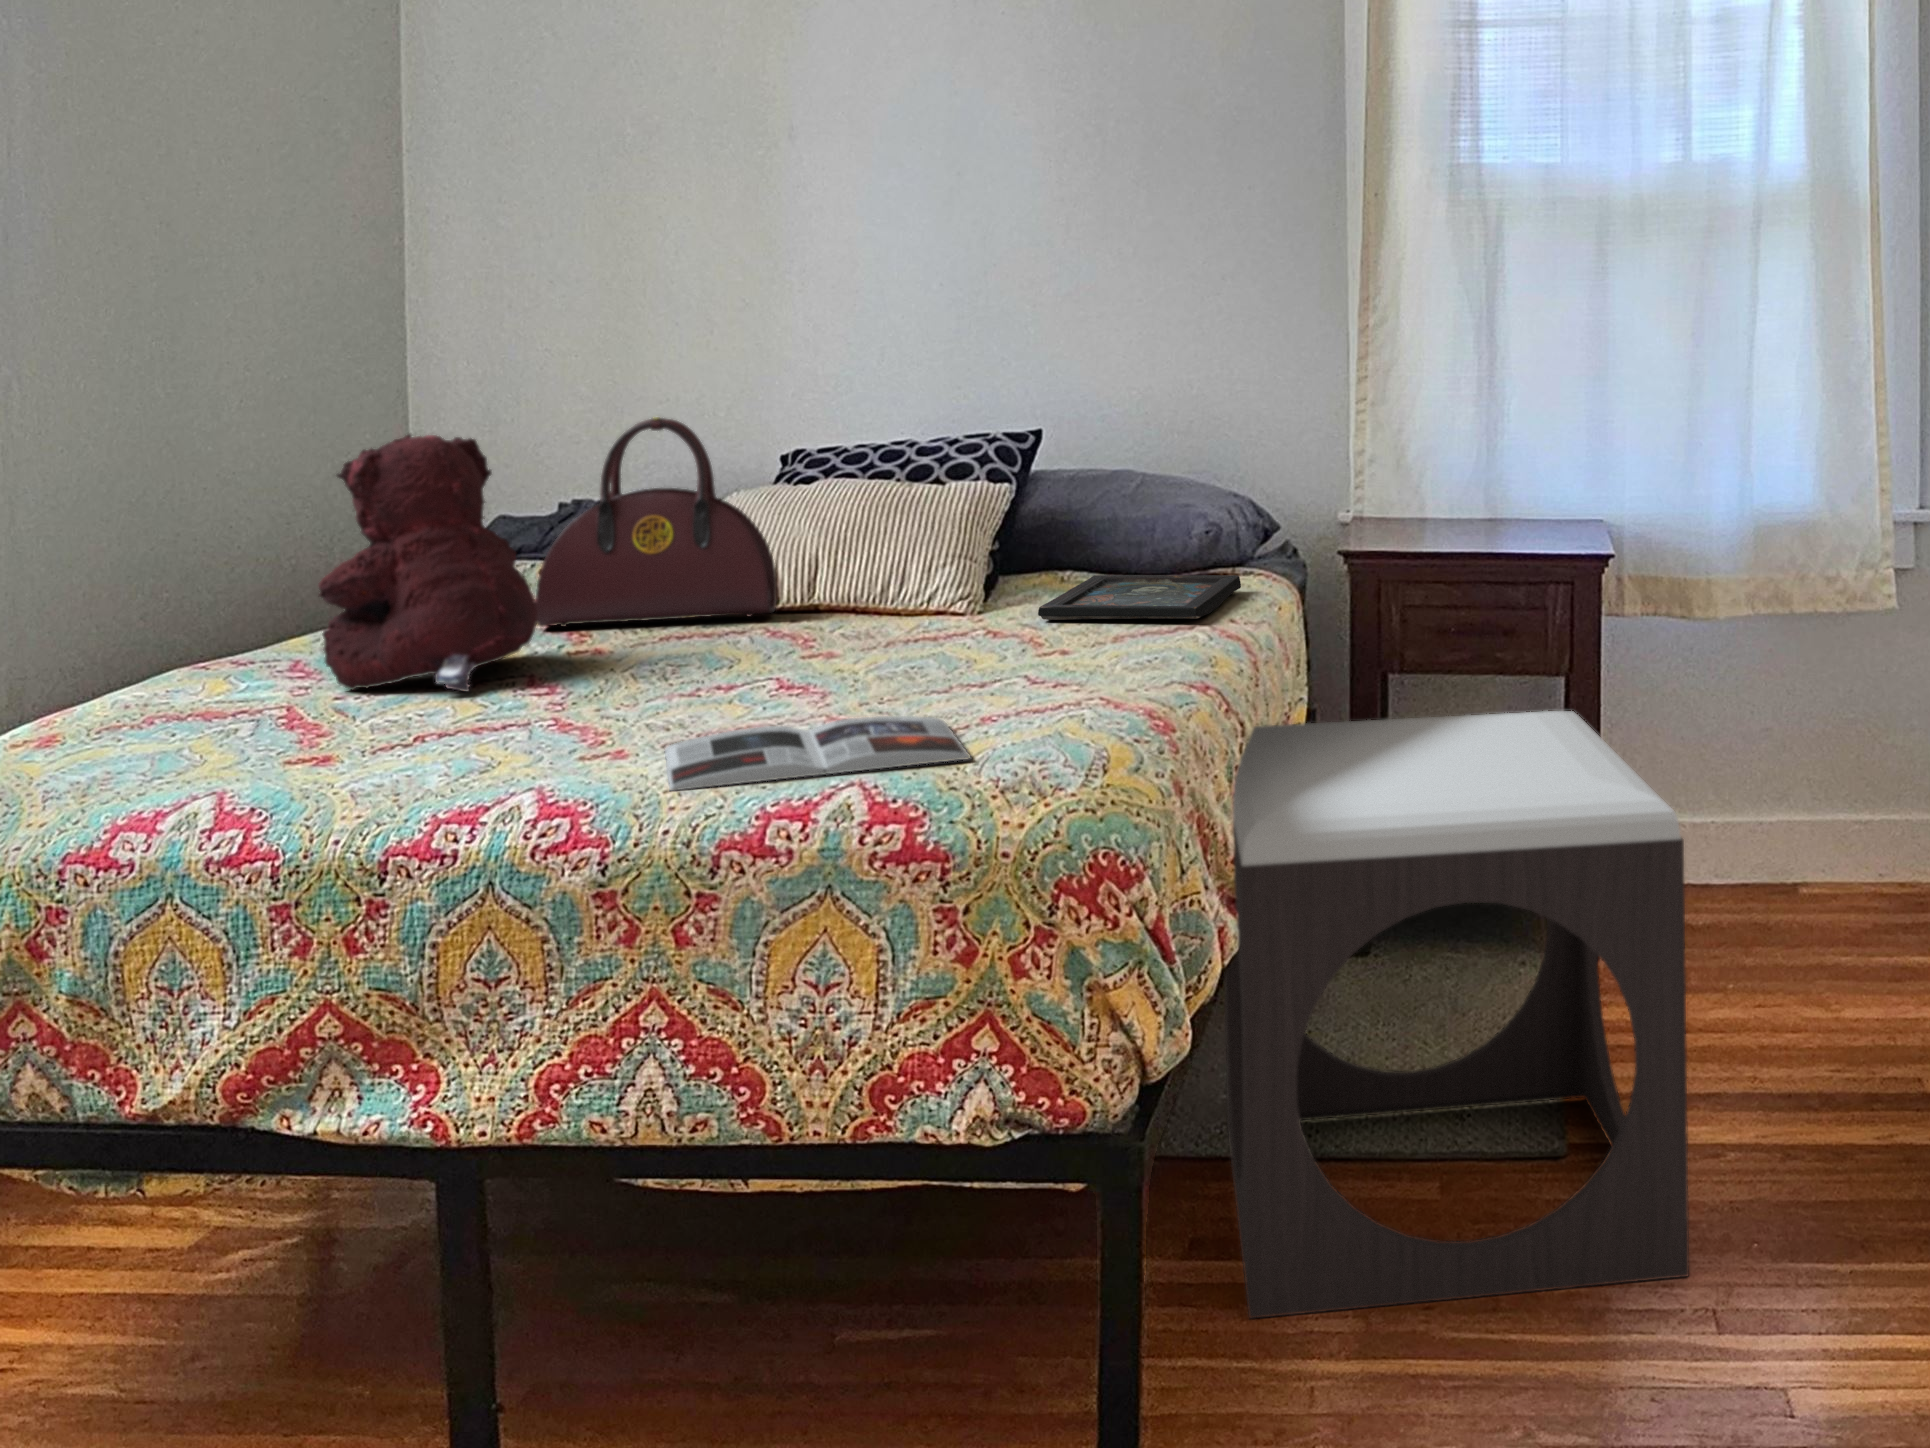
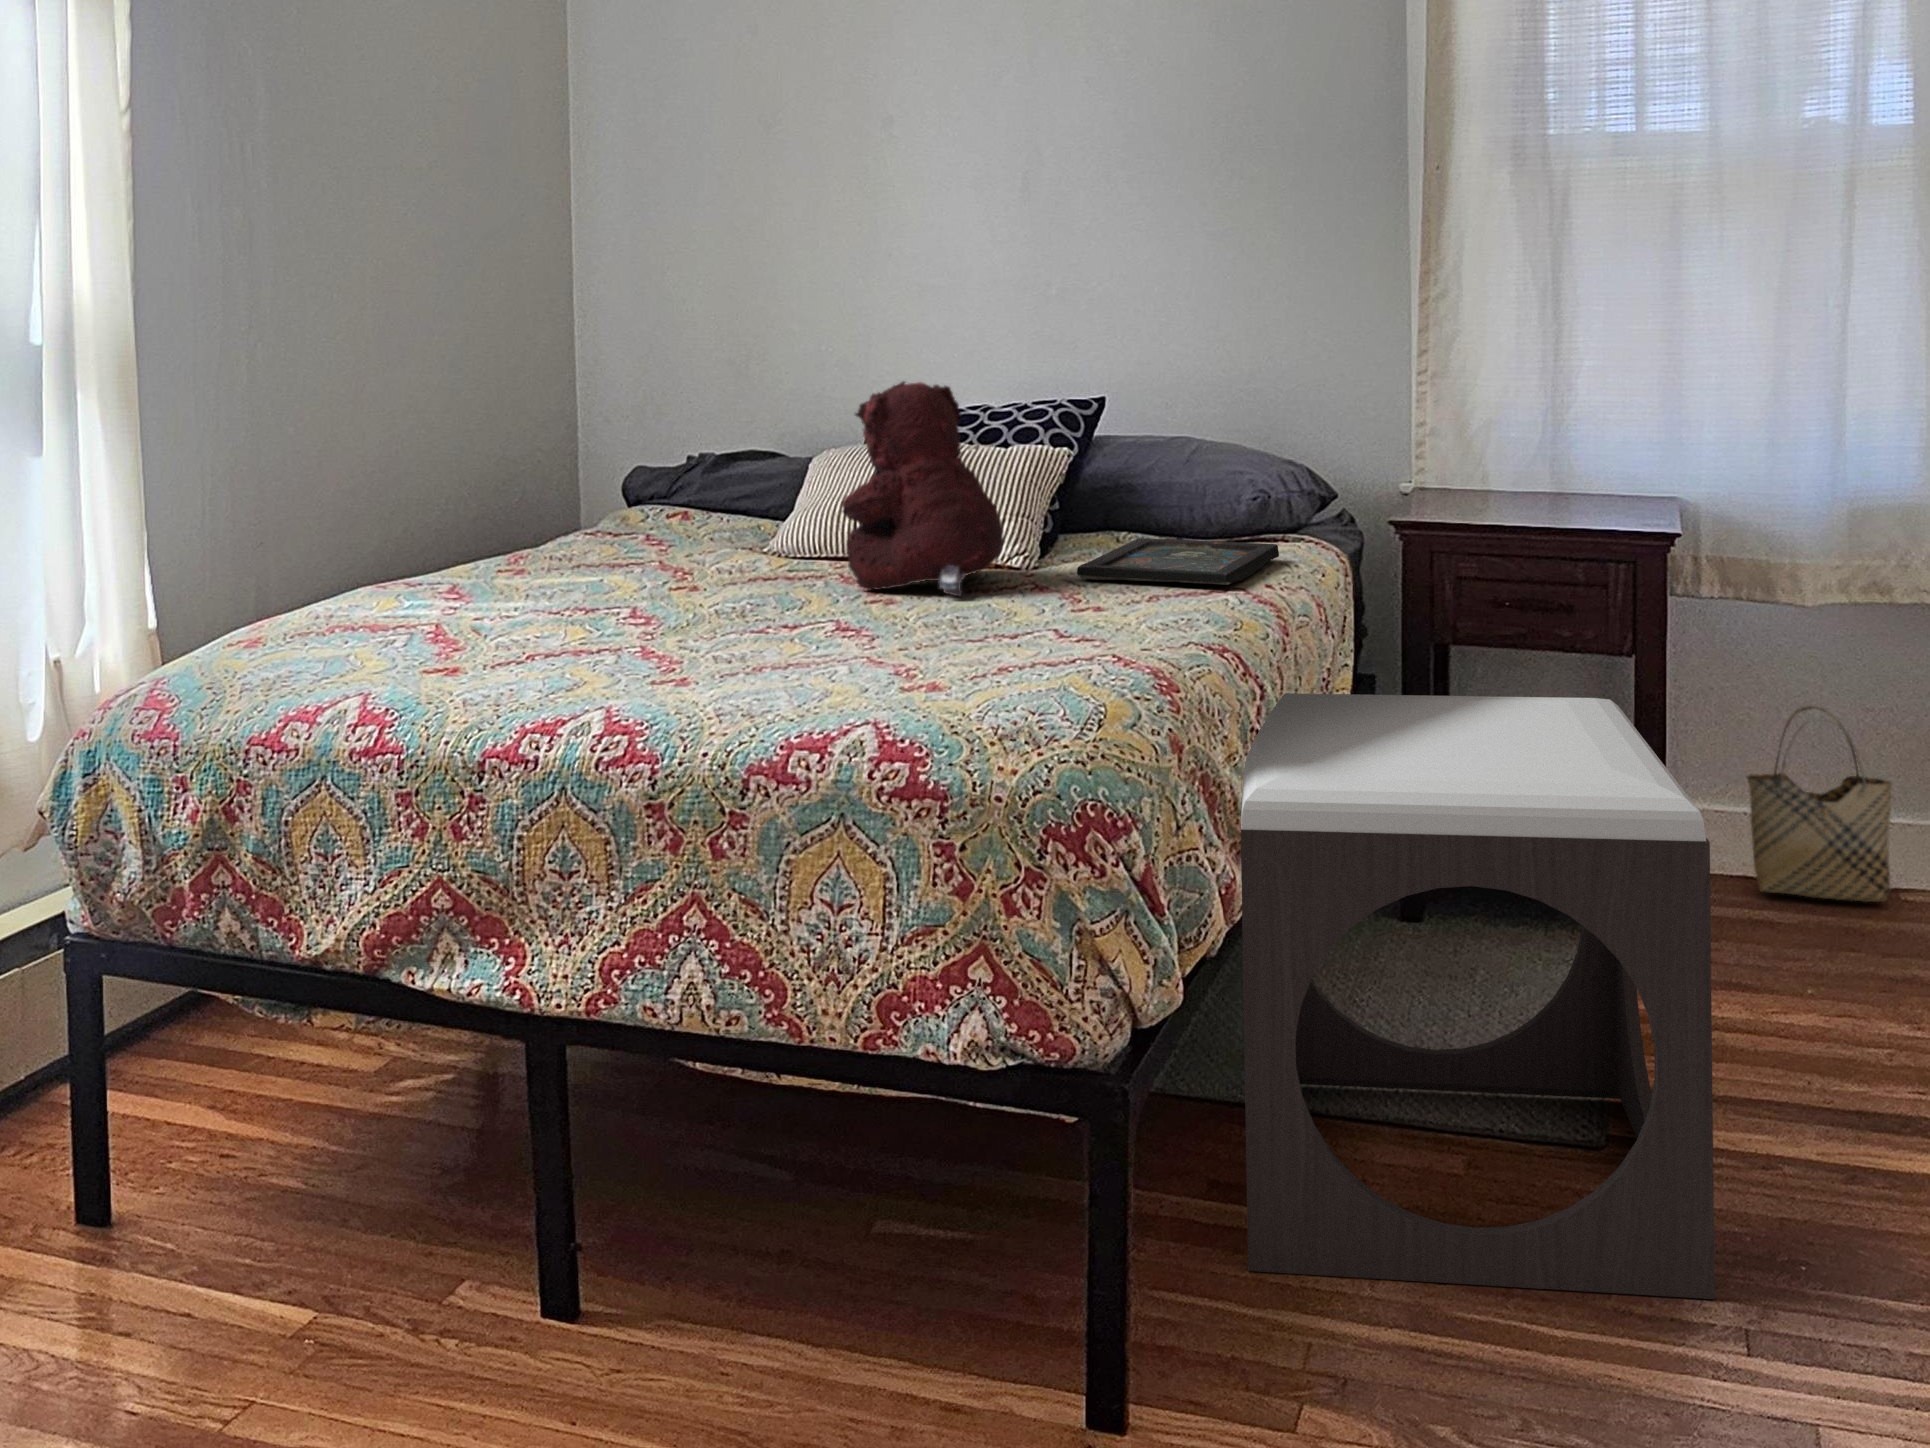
handbag: present [536,417,777,627] -> none [642,380,847,564]
teddy bear: present [319,434,538,691] -> present [842,381,1004,596]
woven basket: none [1670,707,1795,887] -> present [1747,706,1892,902]
magazine: present [665,716,971,791] -> none [714,662,981,718]

